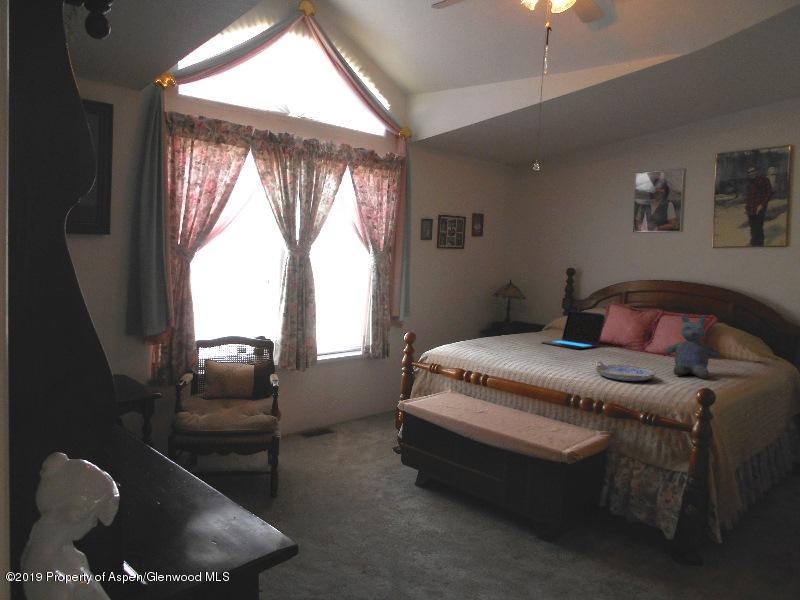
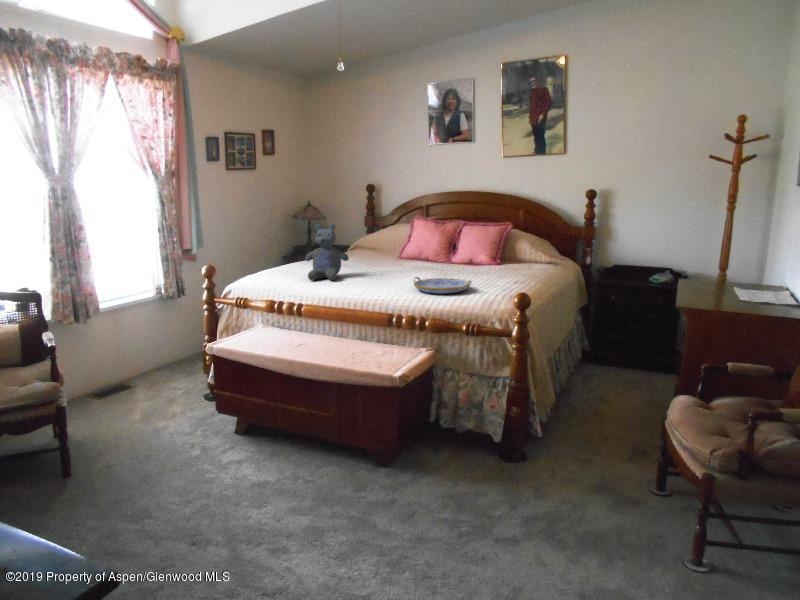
laptop: present [541,310,606,349] -> none [352,228,413,267]
stuffed bear: present [665,316,719,378] -> present [305,224,349,280]

